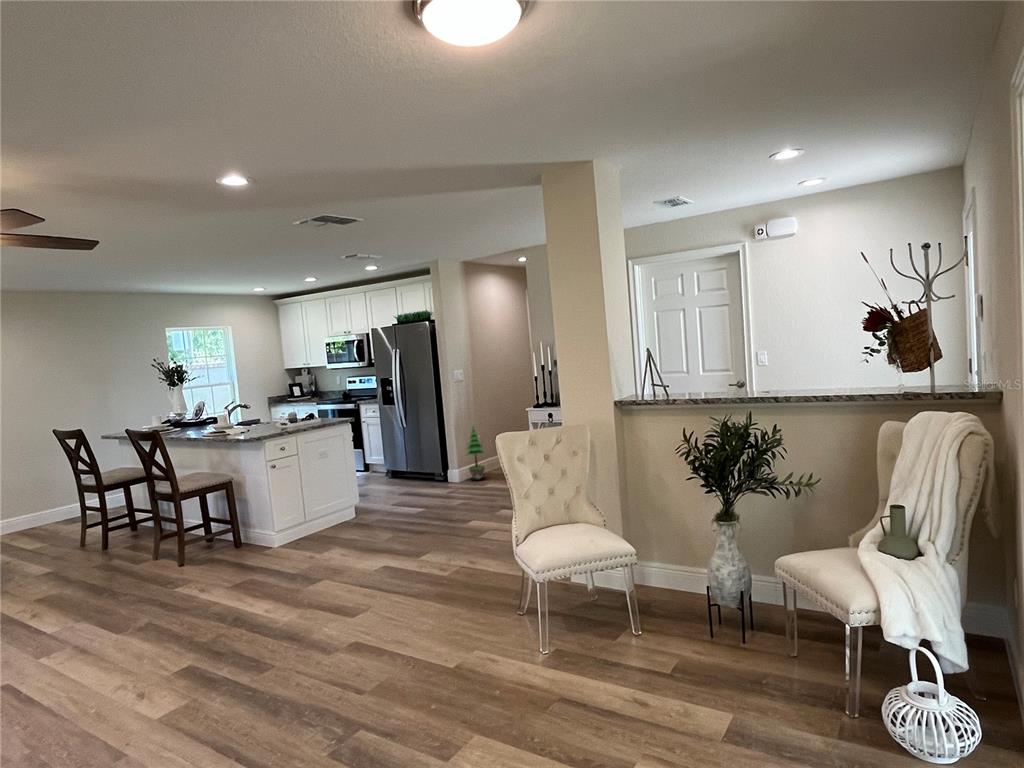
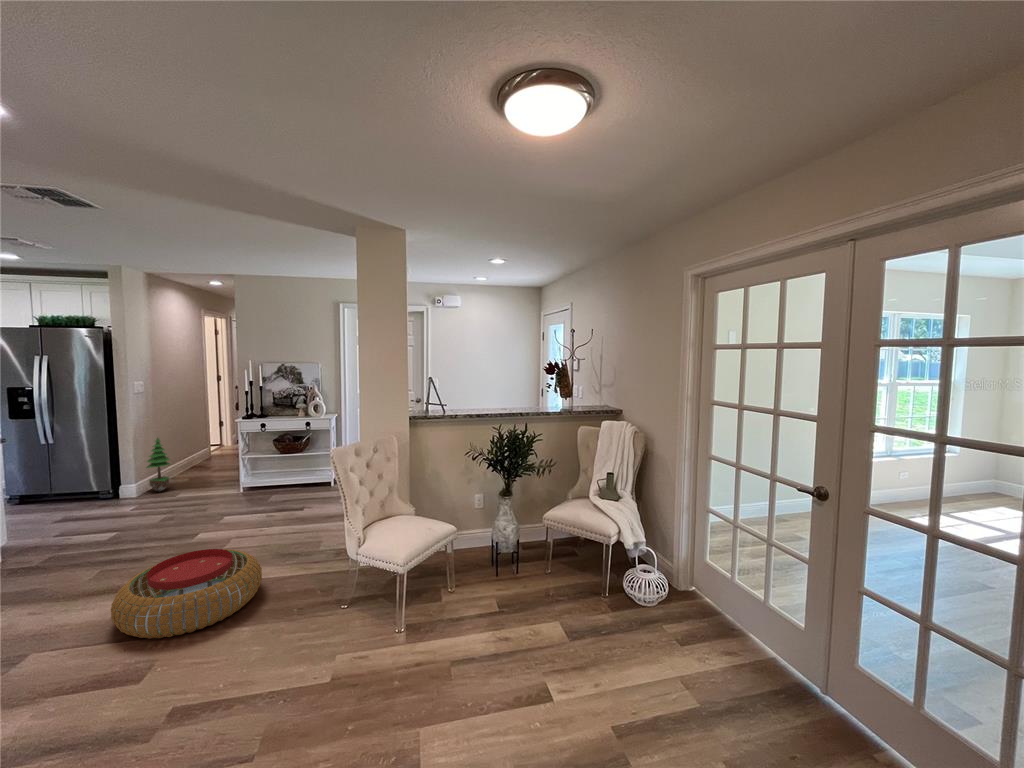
pouf: none [363,529,476,596] -> present [111,549,262,639]

